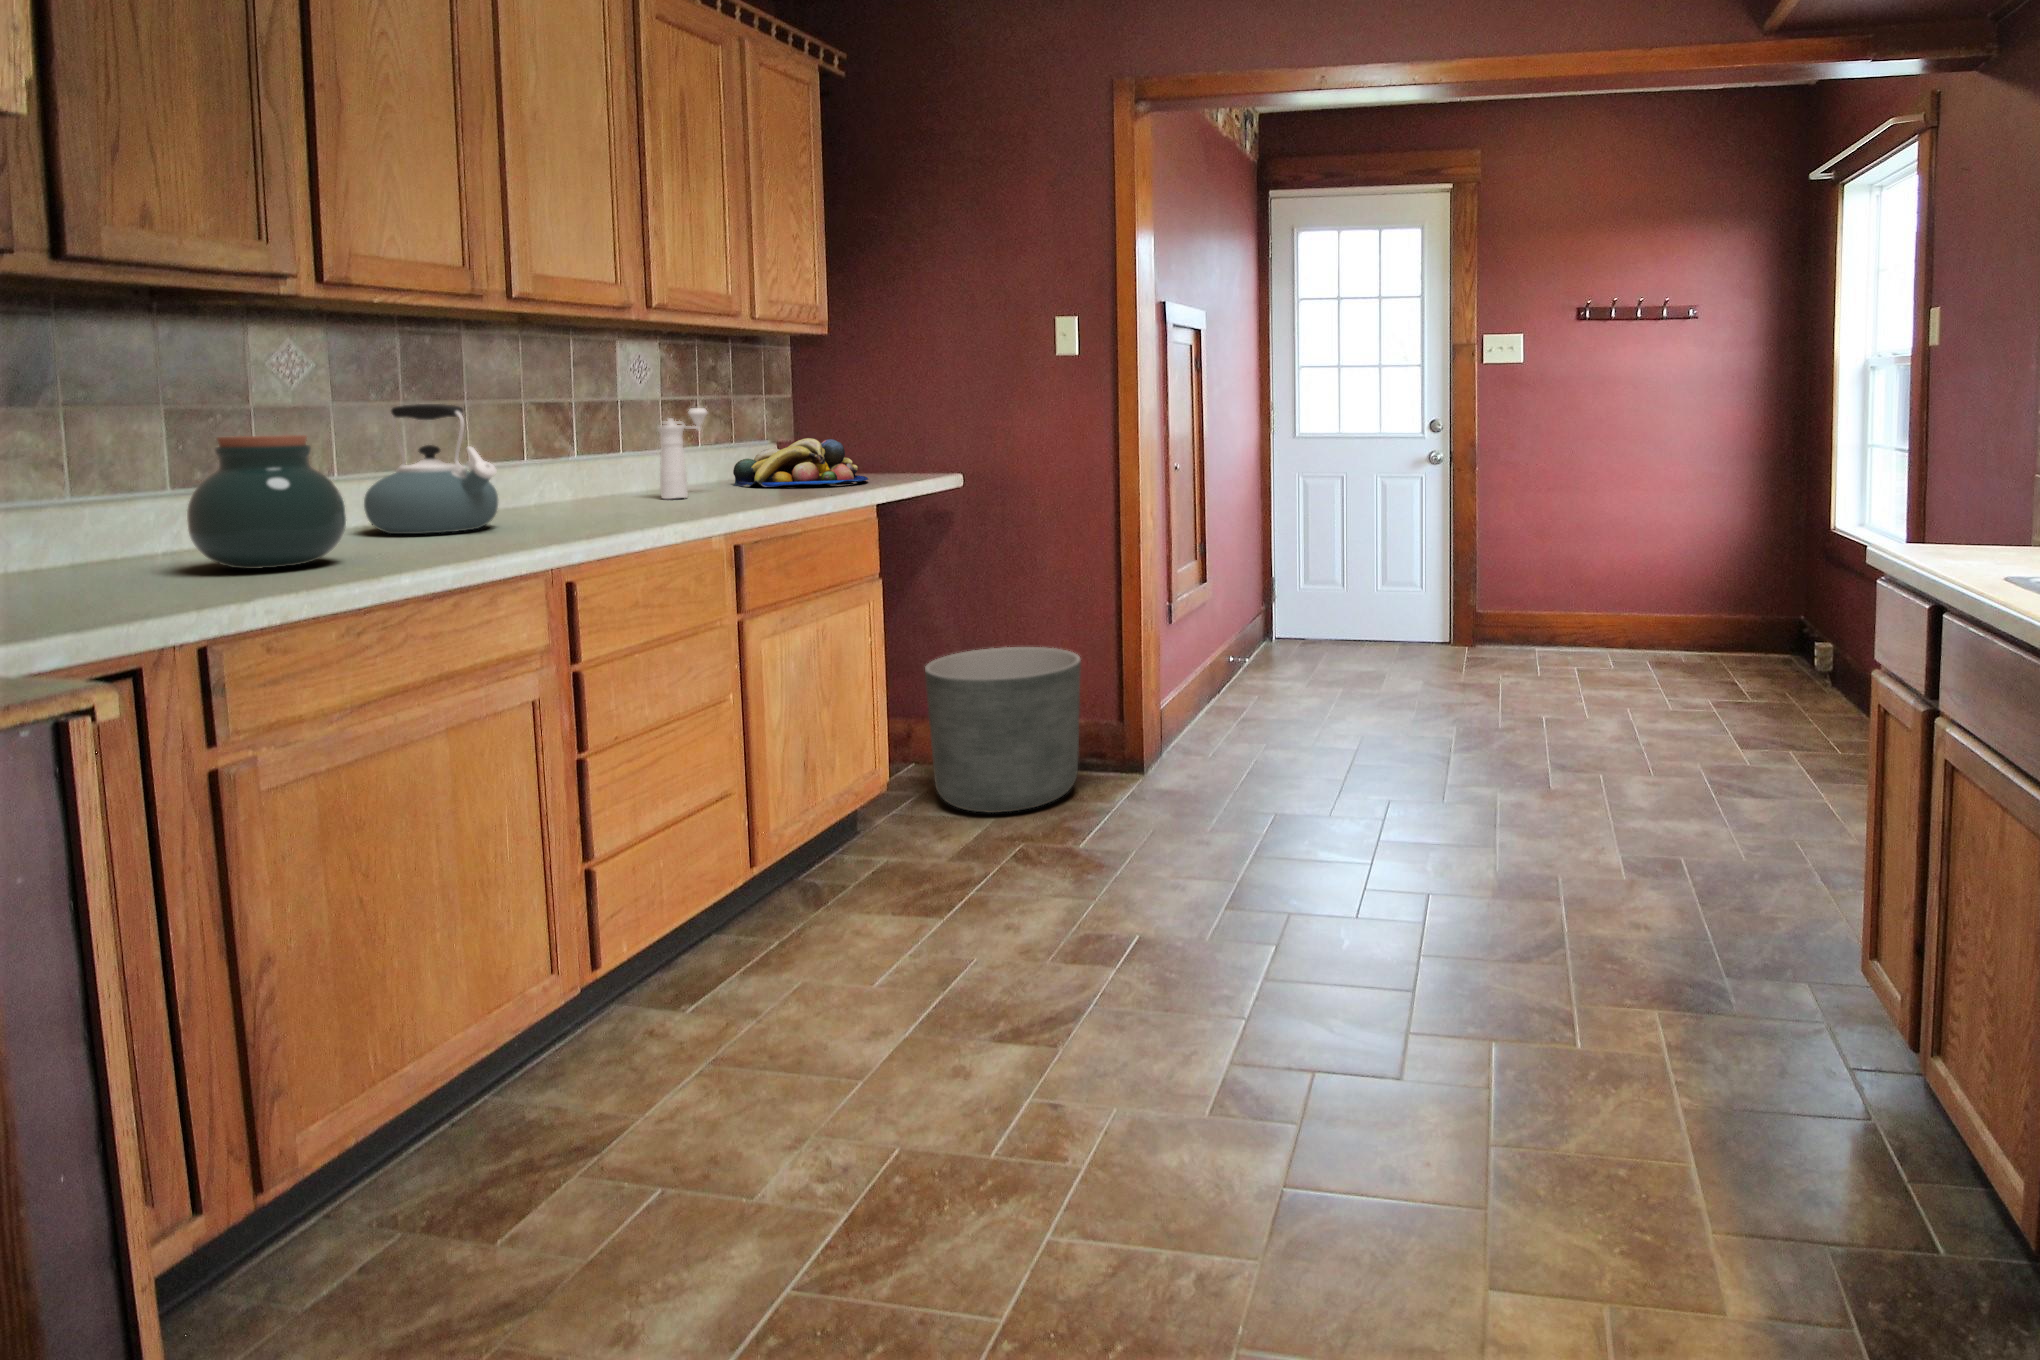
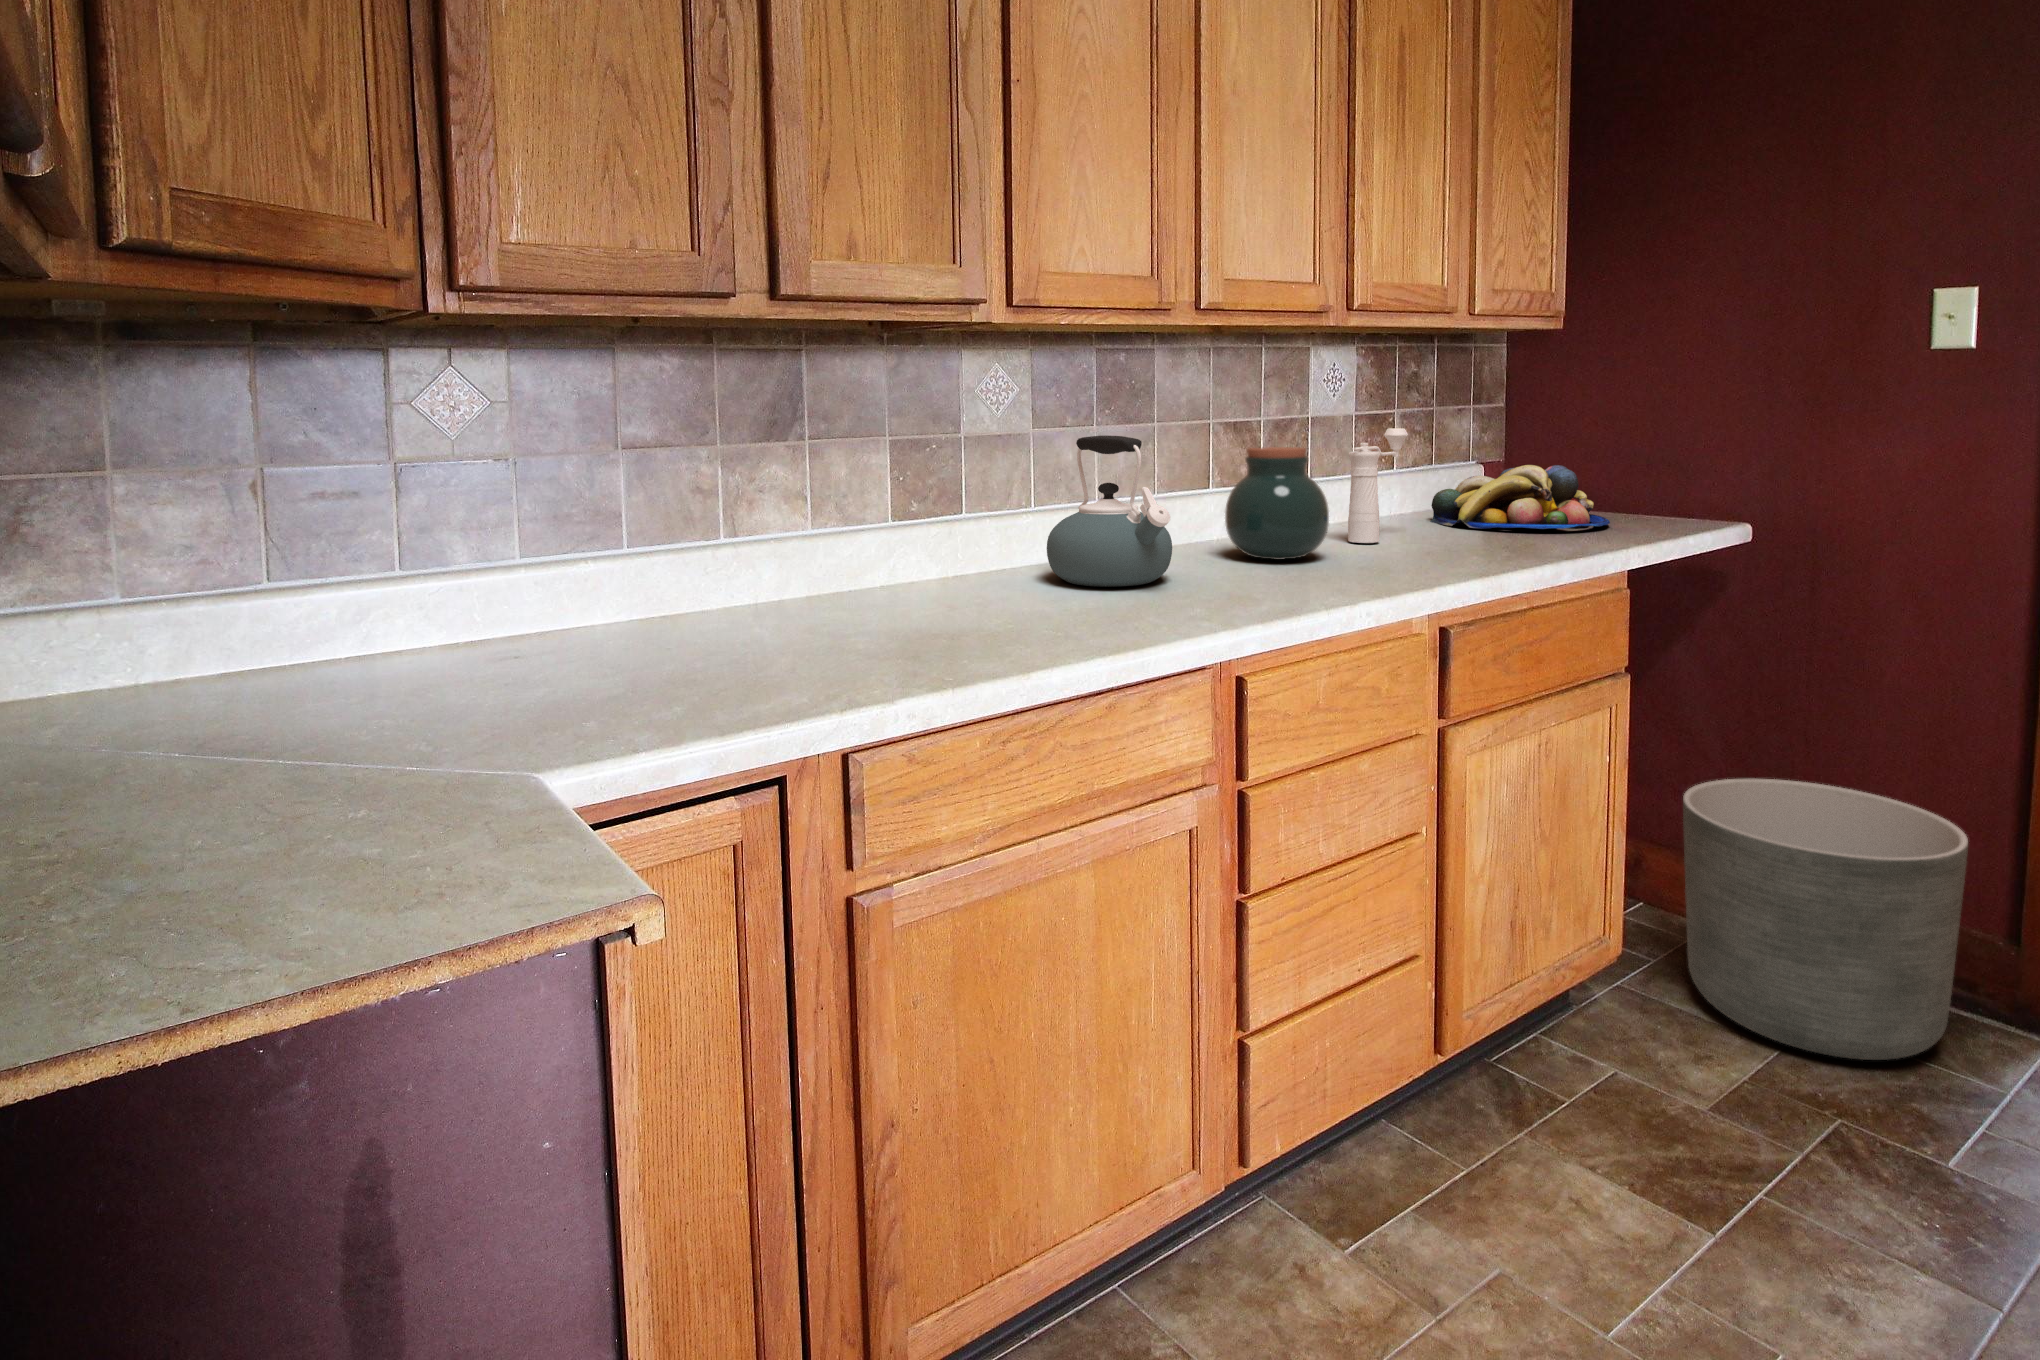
jar: present [187,435,346,569] -> present [1225,447,1329,560]

